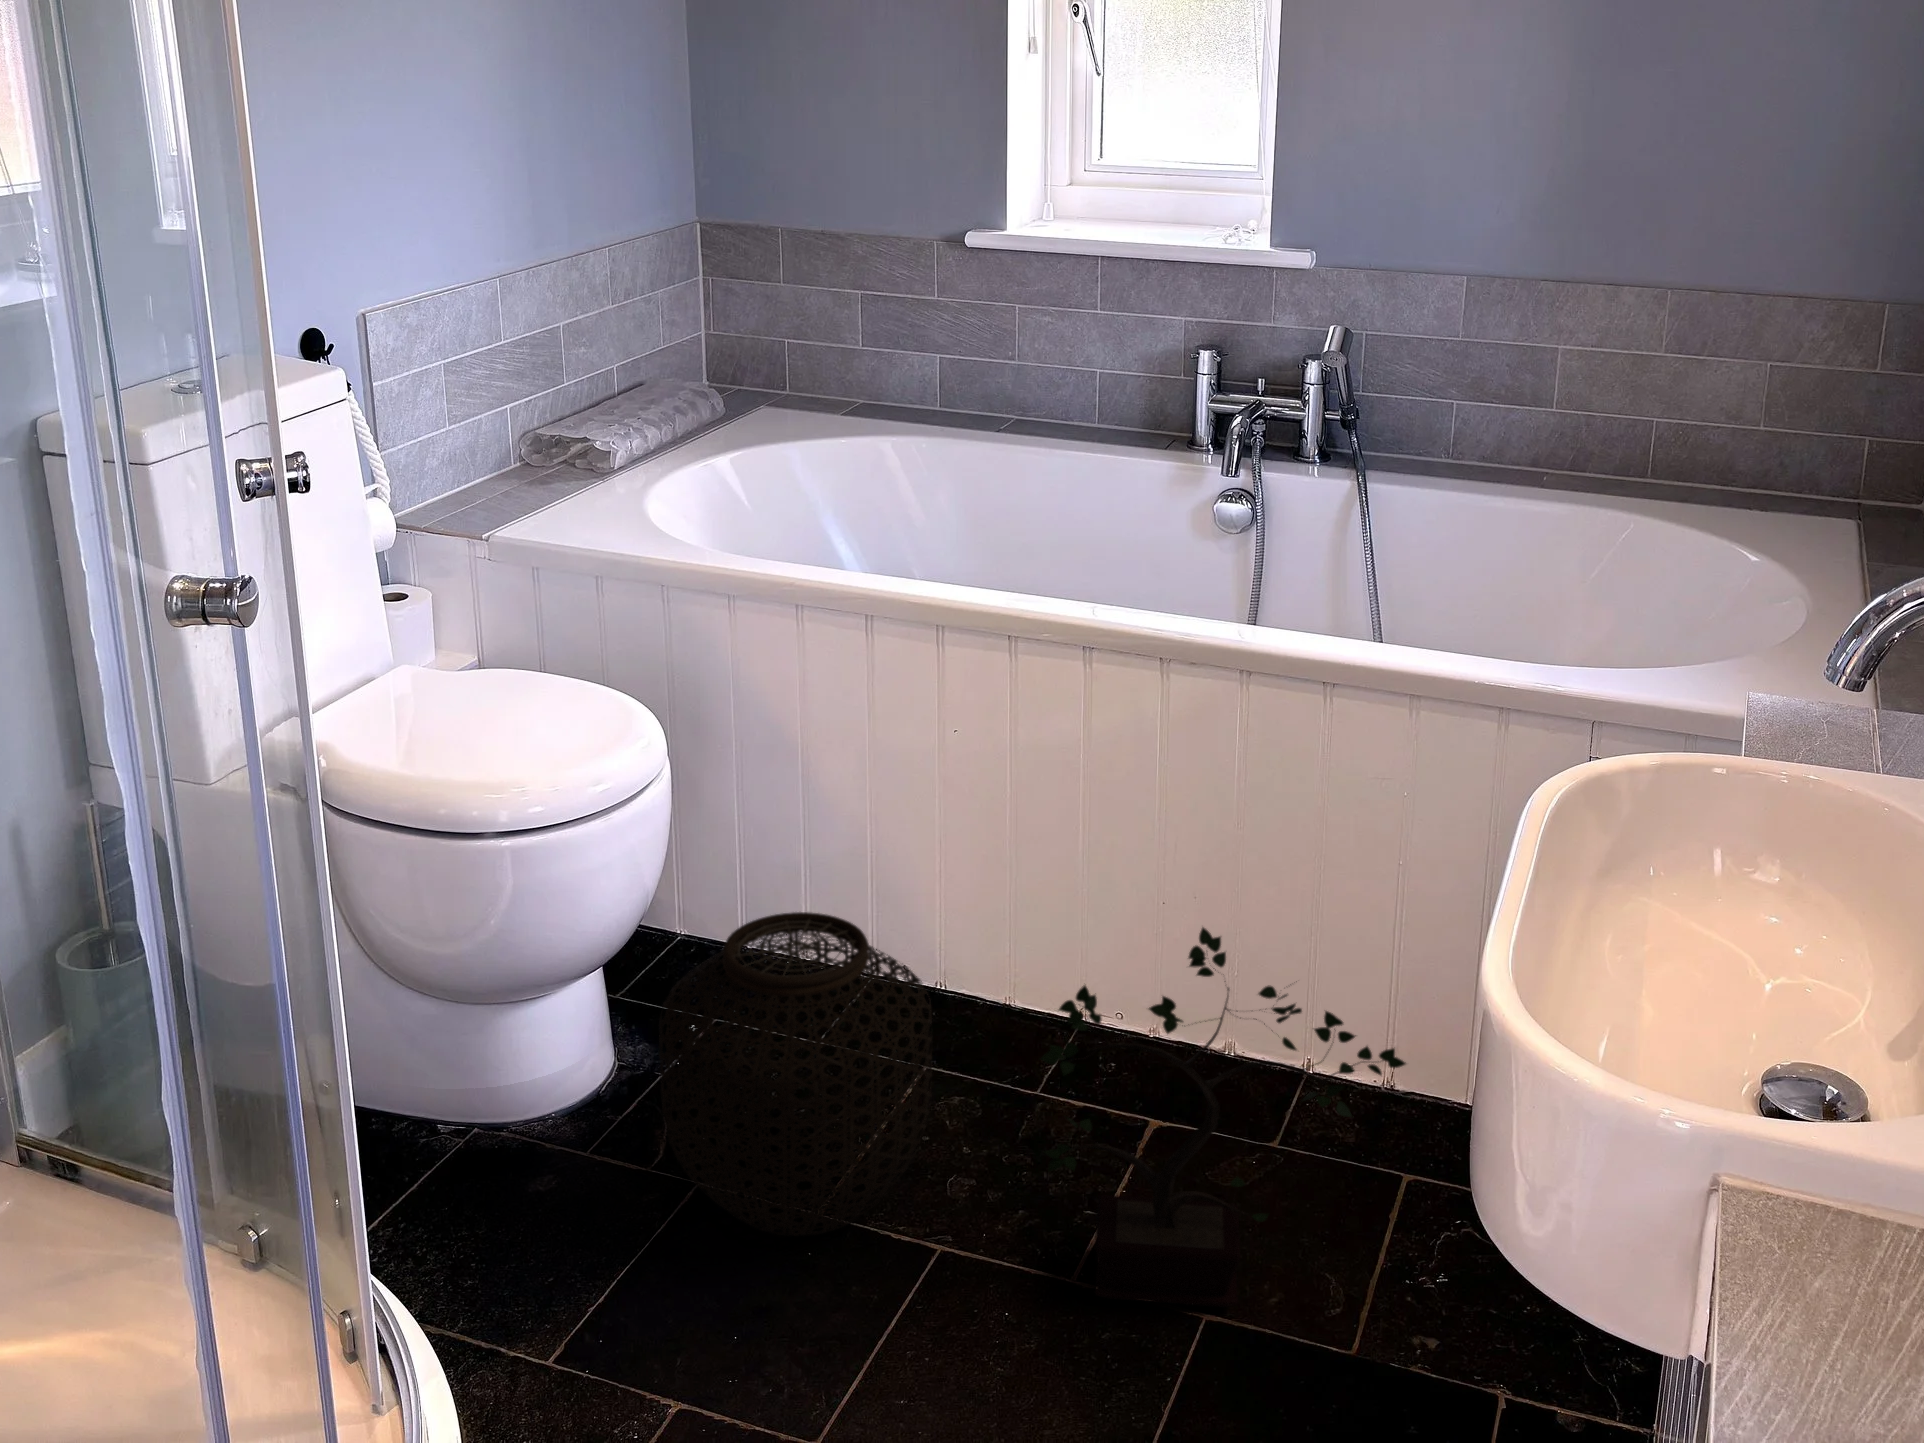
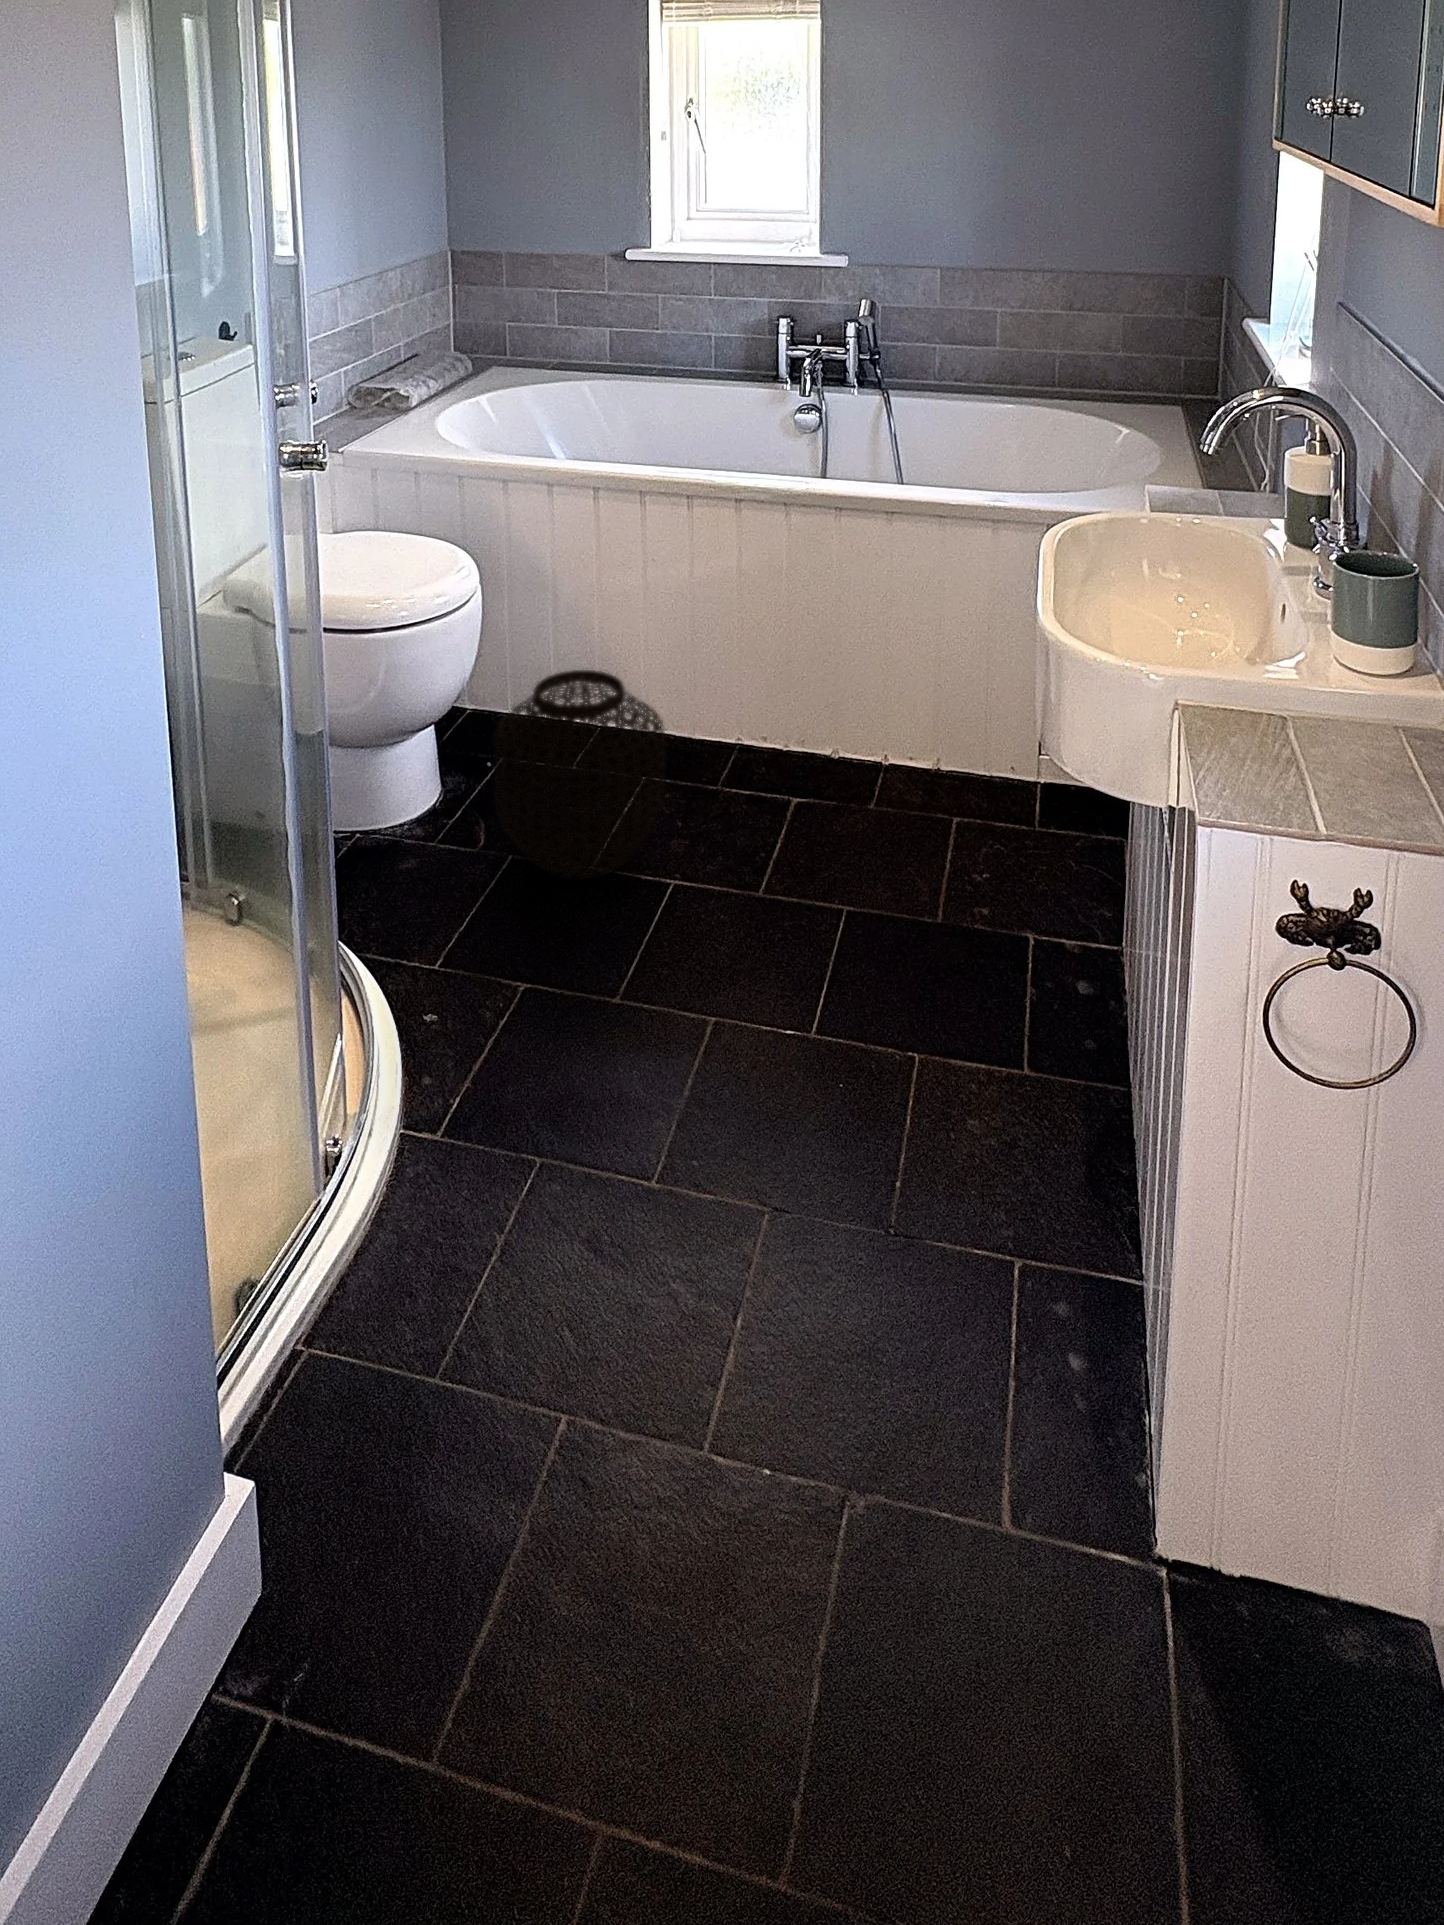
potted plant: present [1041,927,1406,1307] -> none [739,654,966,899]

